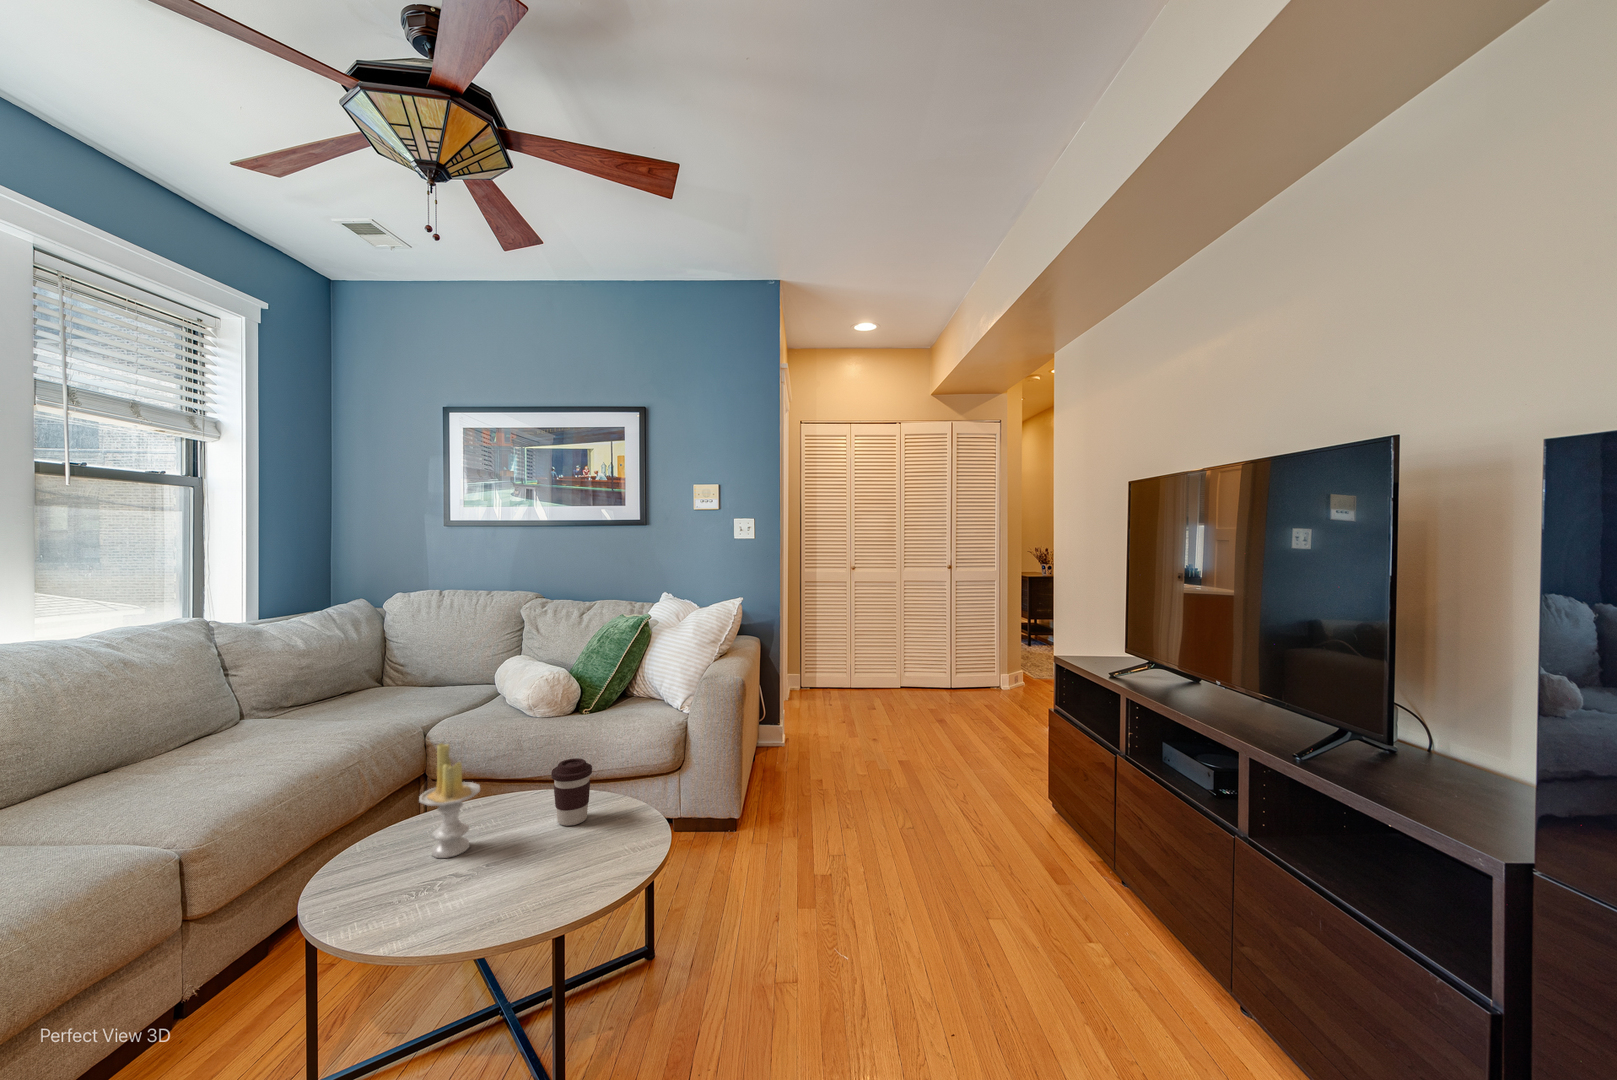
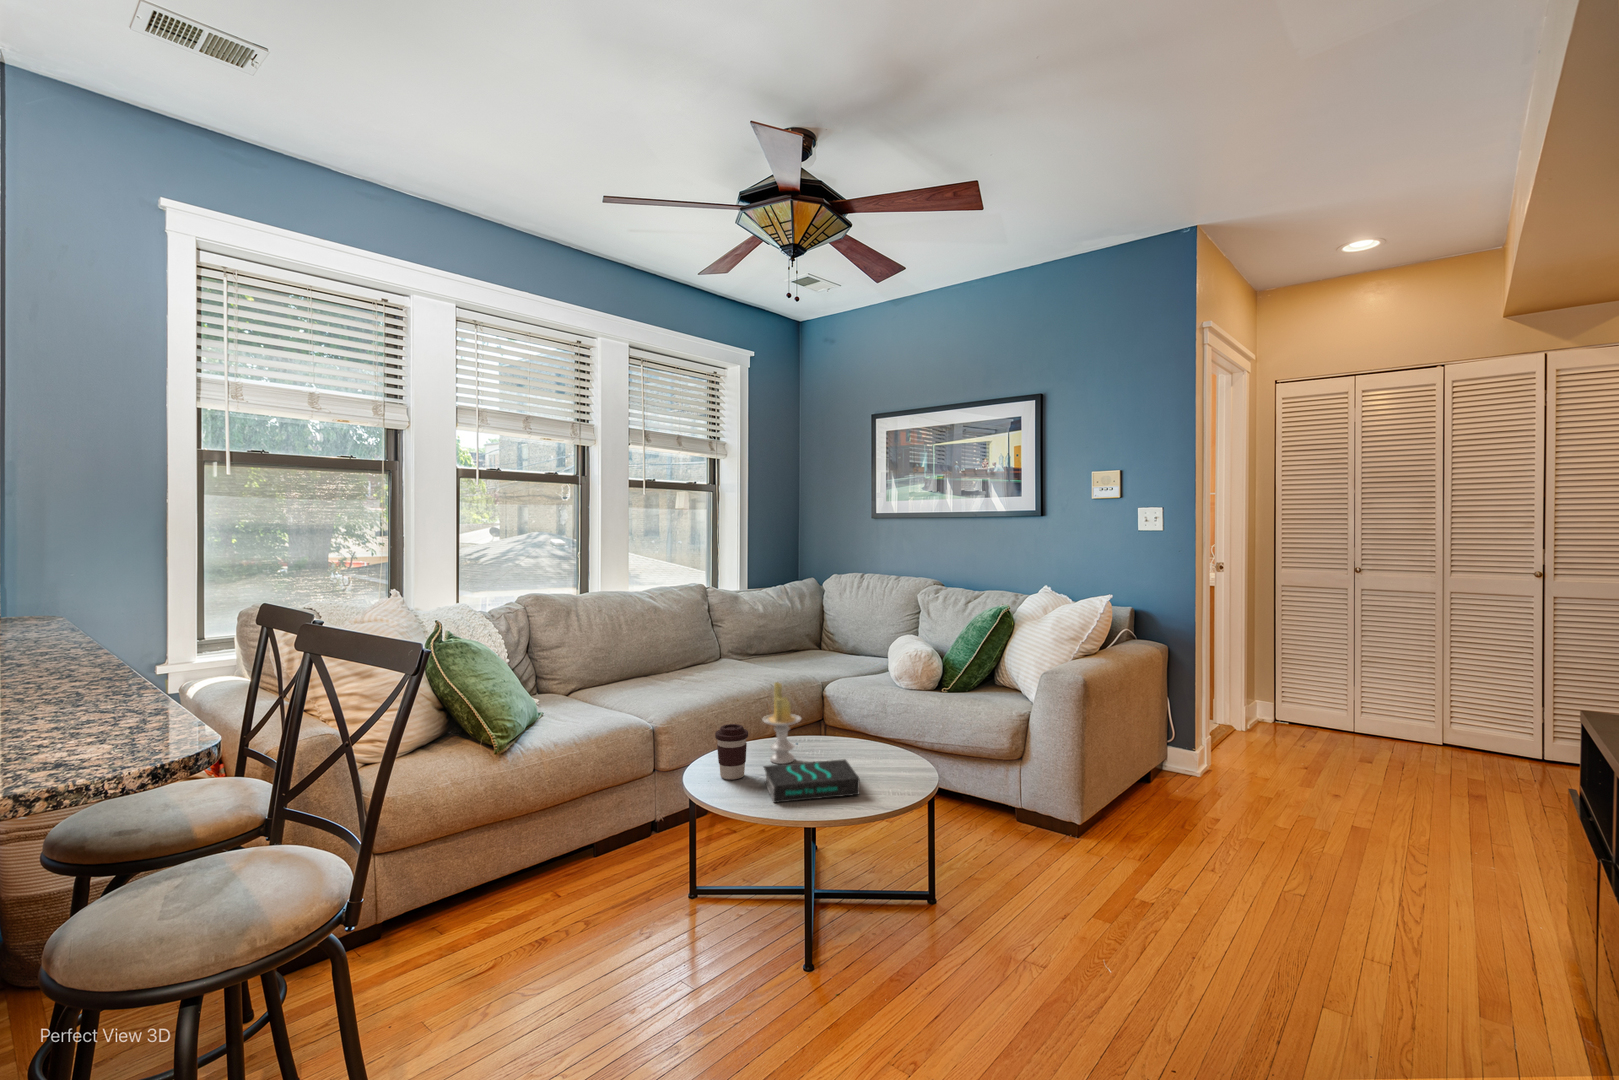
coffee cup: present [551,758,592,826] -> present [715,724,748,780]
book: none [449,824,602,922] -> present [764,759,859,803]

